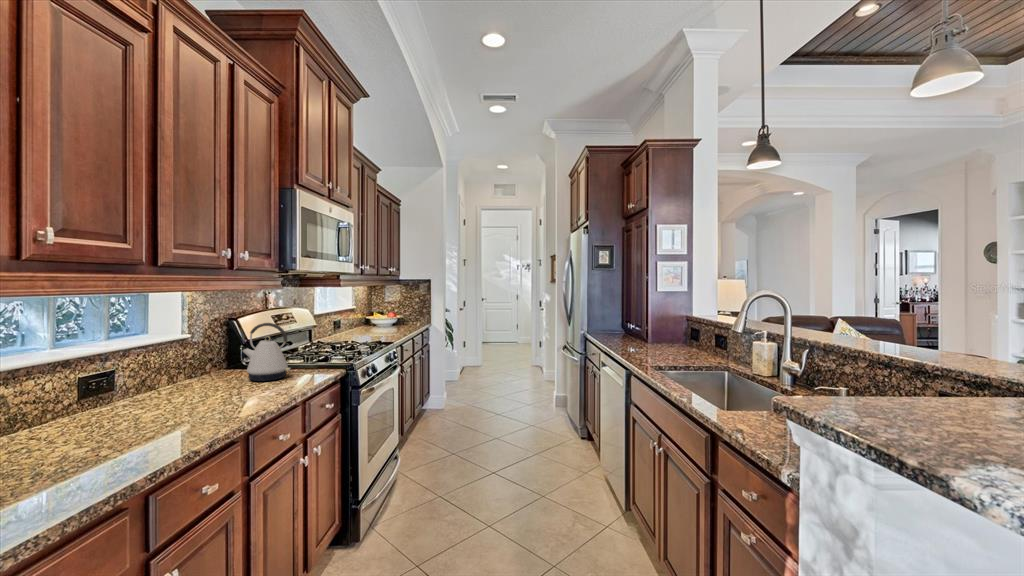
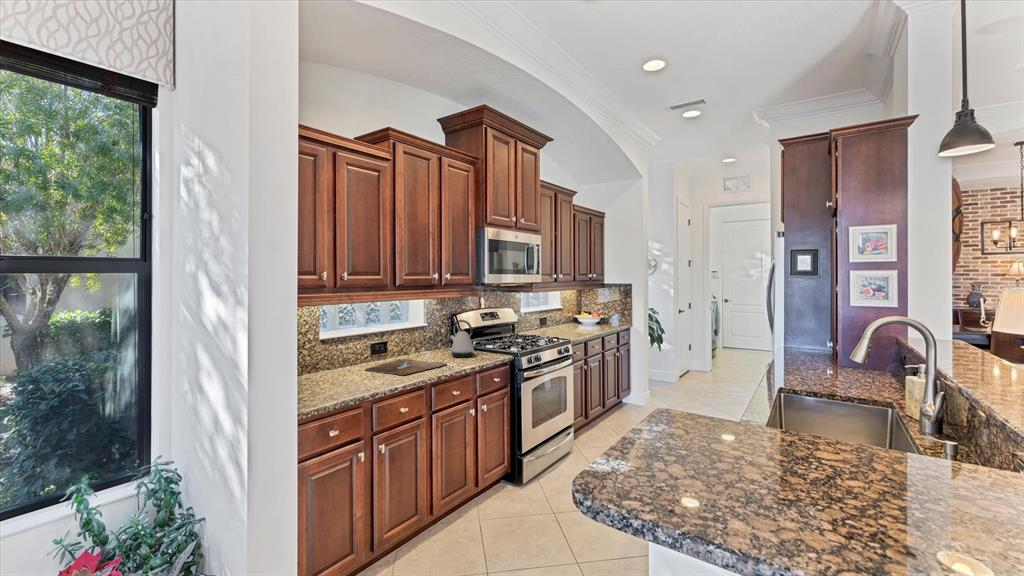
cutting board: none [76,392,259,434] -> present [365,358,447,375]

